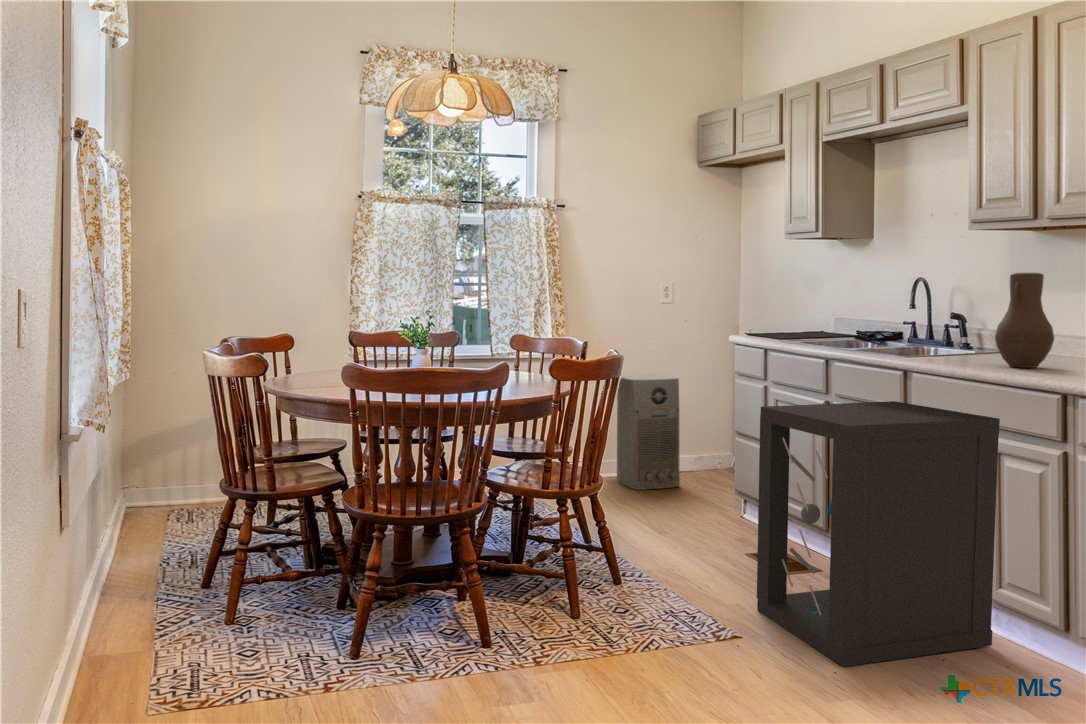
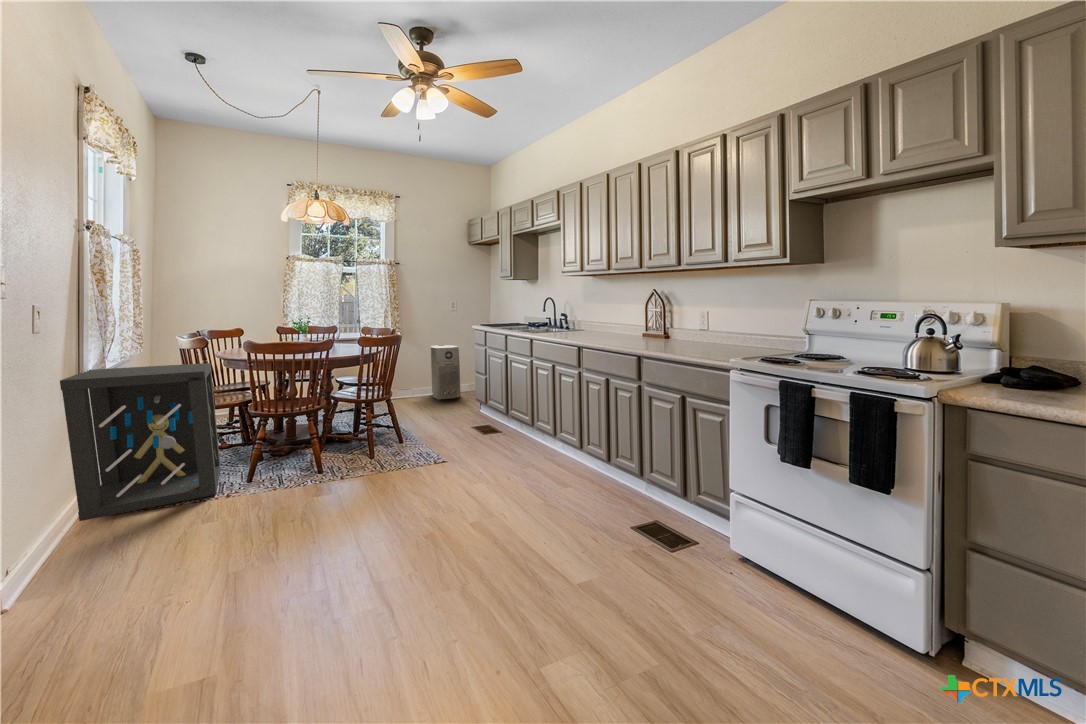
vase: present [995,273,1054,368] -> none [559,297,581,337]
storage cabinet: present [757,401,1000,667] -> present [60,363,221,521]

